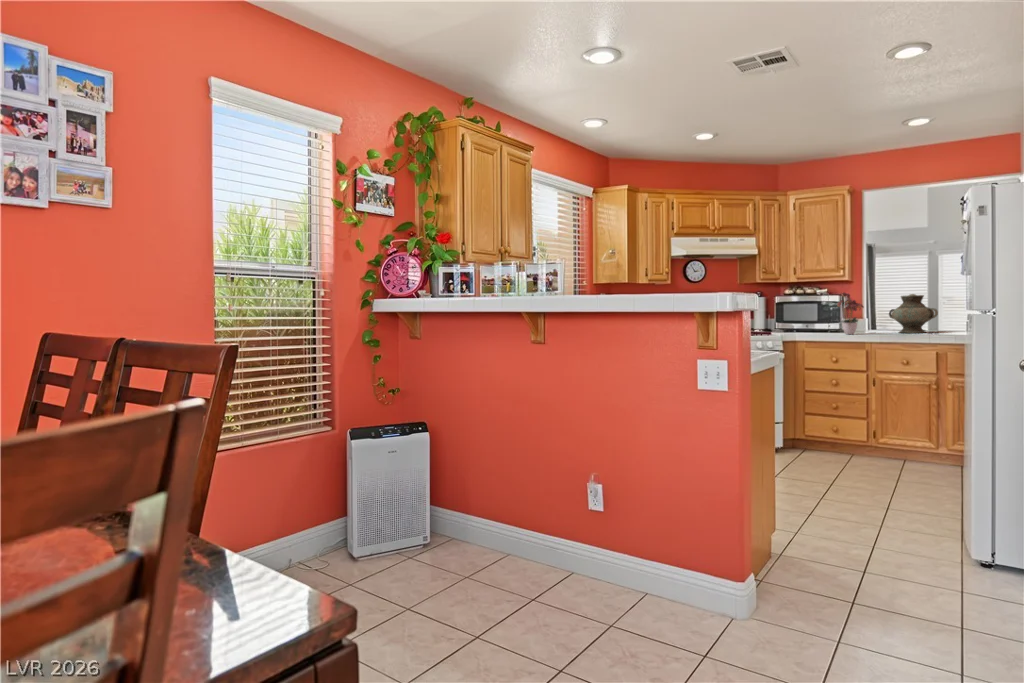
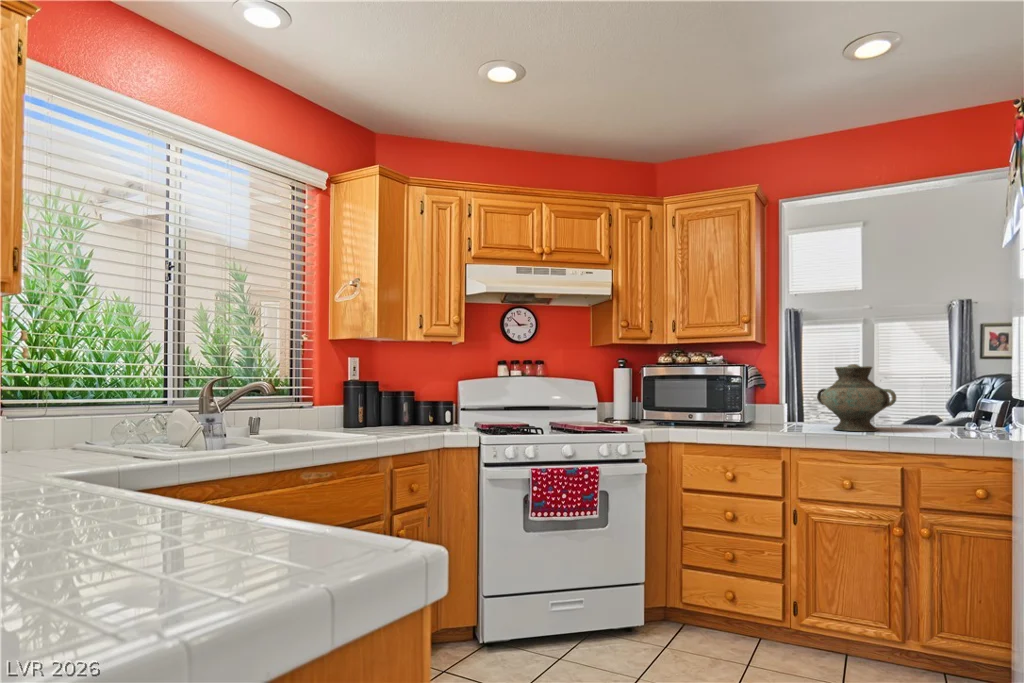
flower arrangement: present [837,293,863,334] -> none [731,356,778,430]

